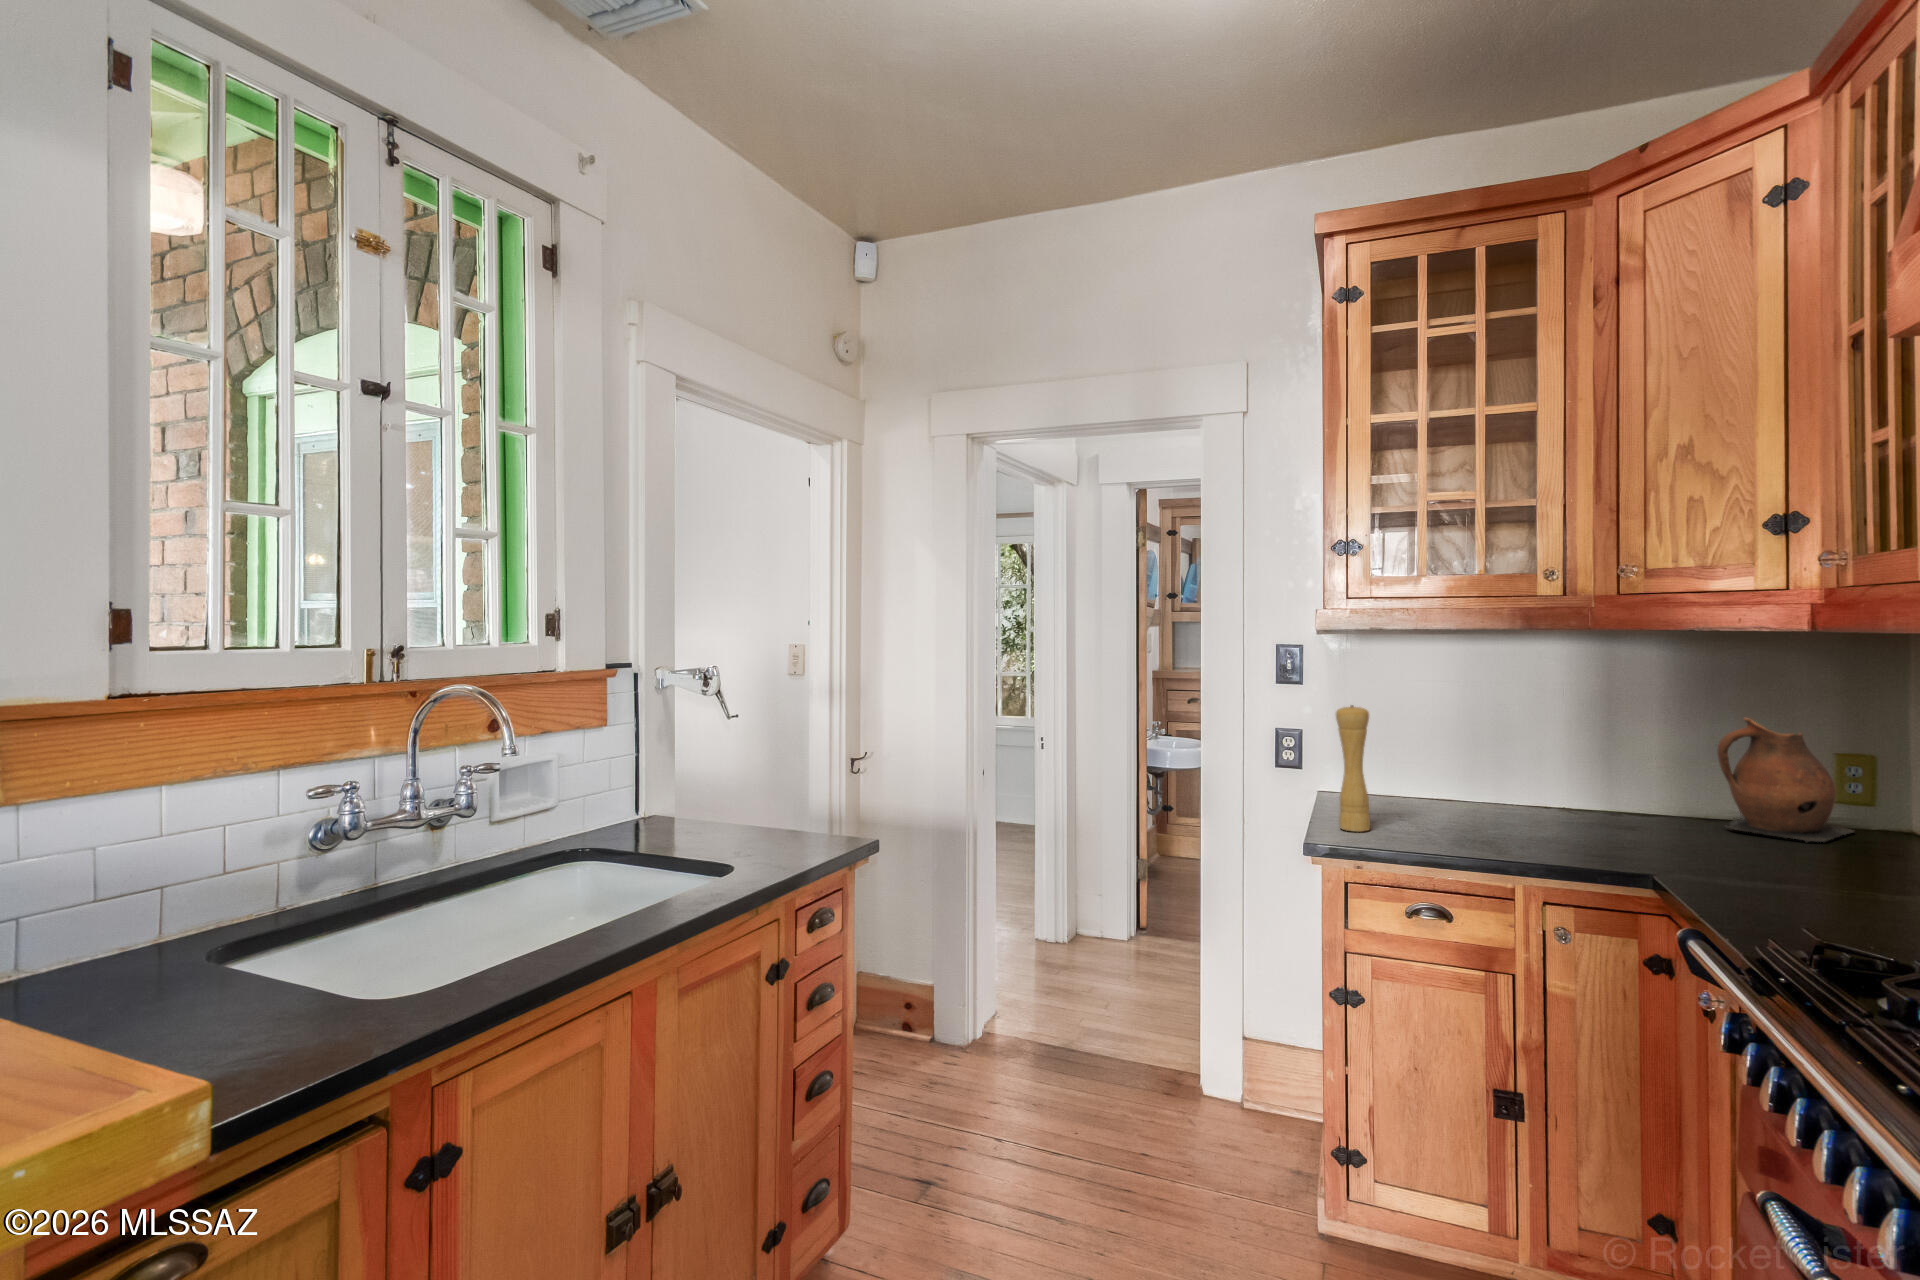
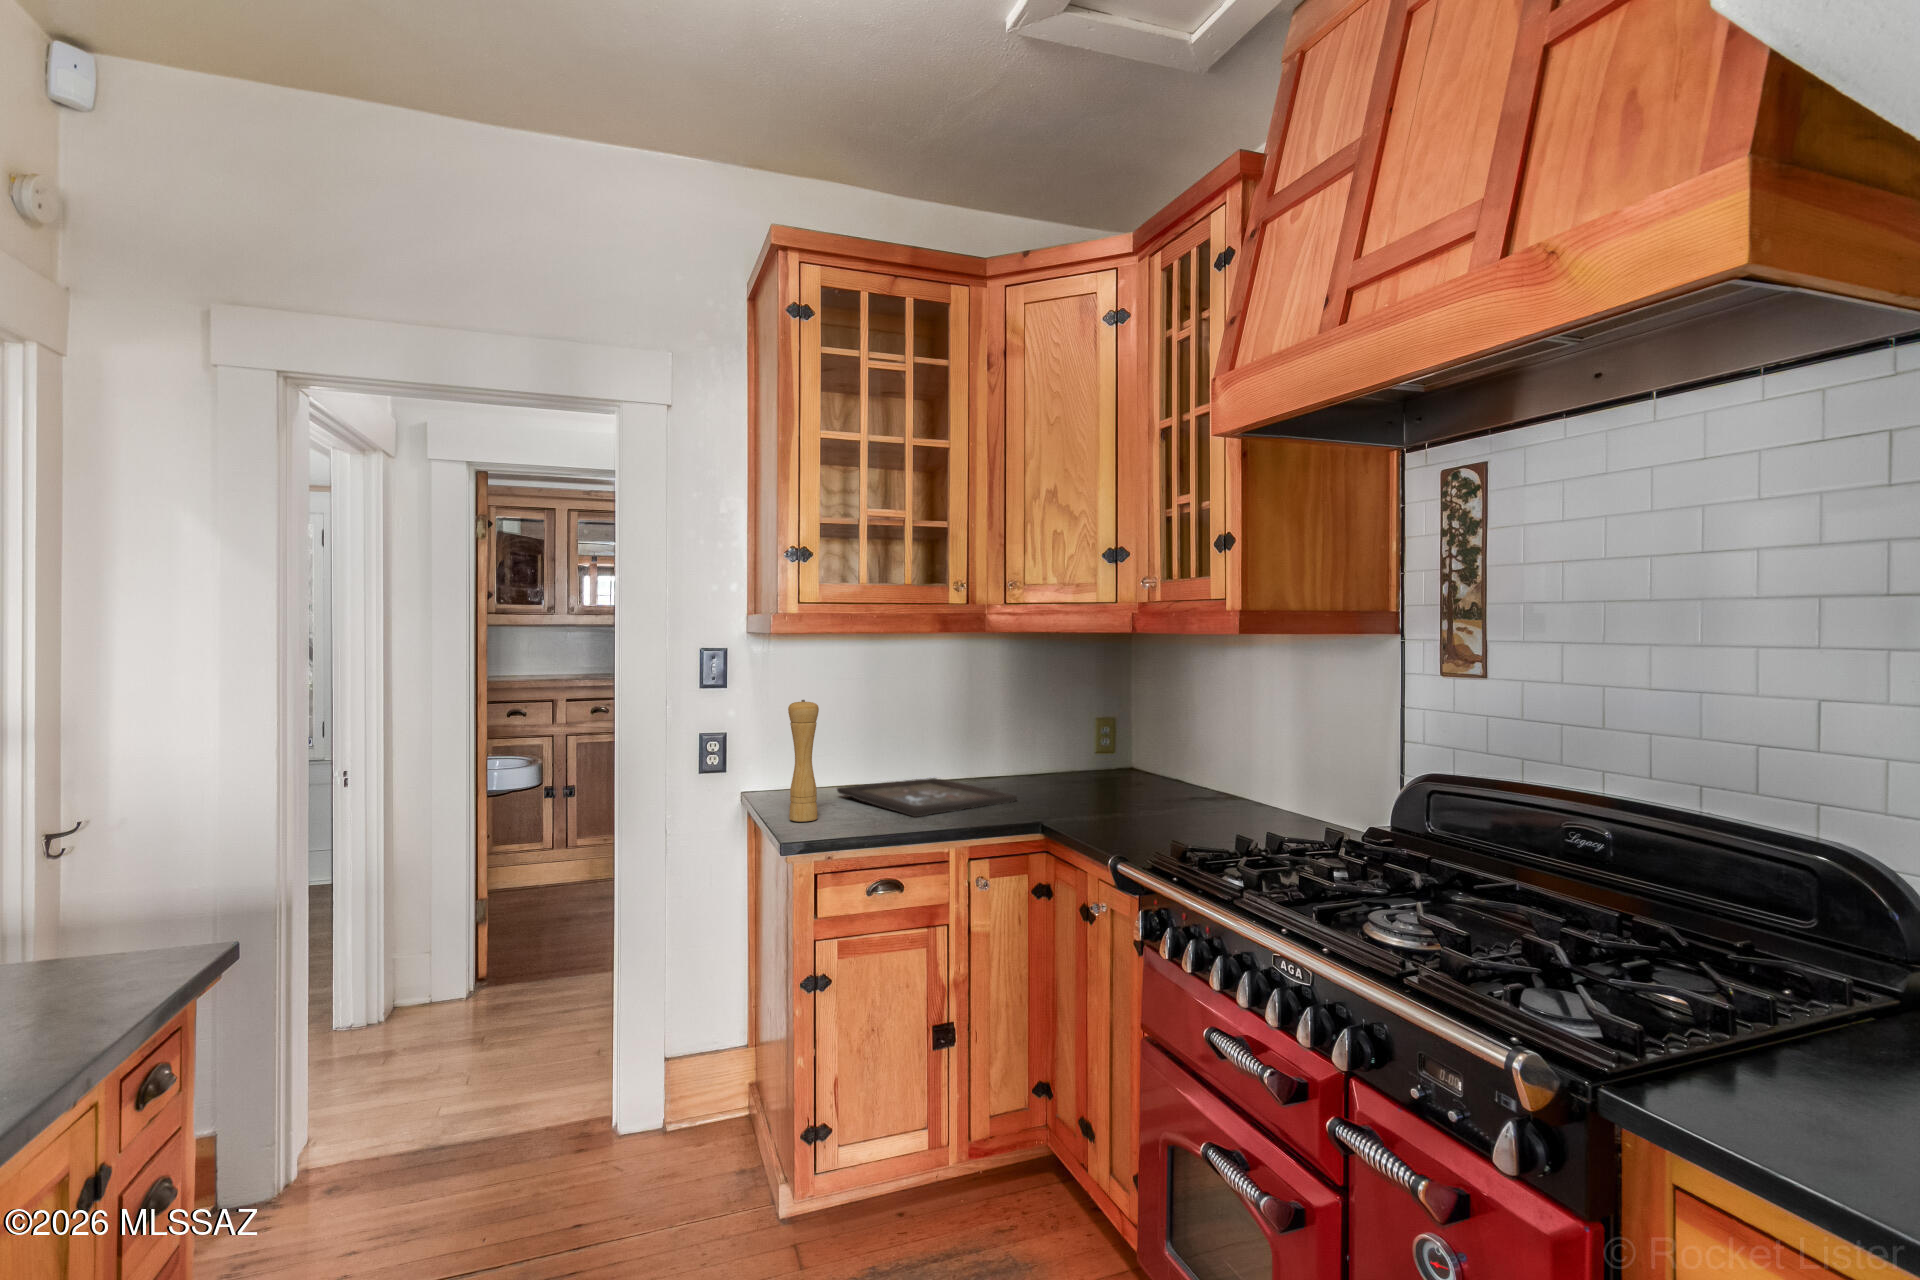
ceramic pitcher: present [1717,718,1855,843] -> none [1043,701,1113,790]
tray: none [1419,800,1650,844] -> present [837,778,1017,817]

